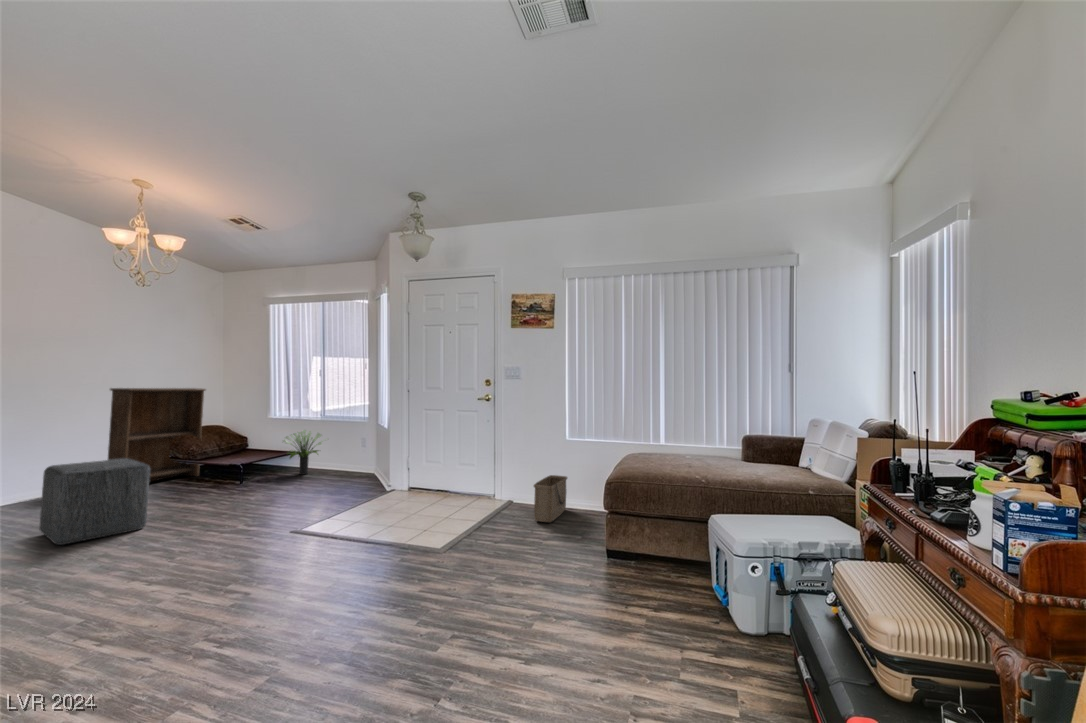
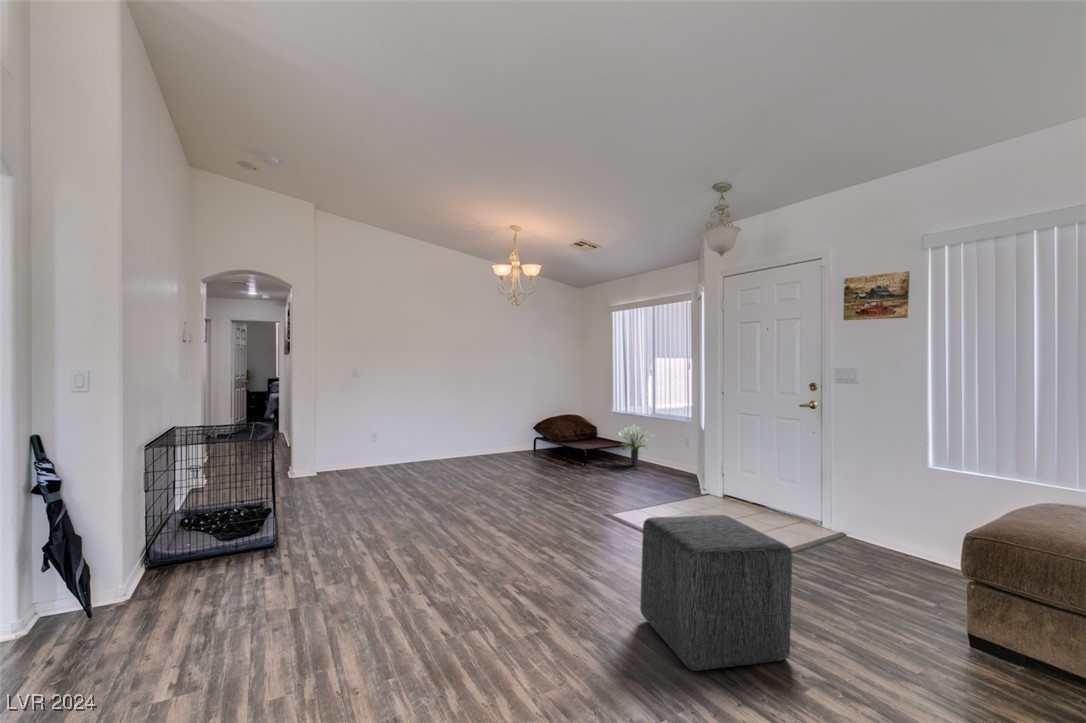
bookshelf: present [108,388,205,481] -> none [505,383,565,459]
ottoman: present [39,459,150,545] -> present [640,515,792,671]
basket: present [534,475,567,522] -> none [866,514,931,576]

